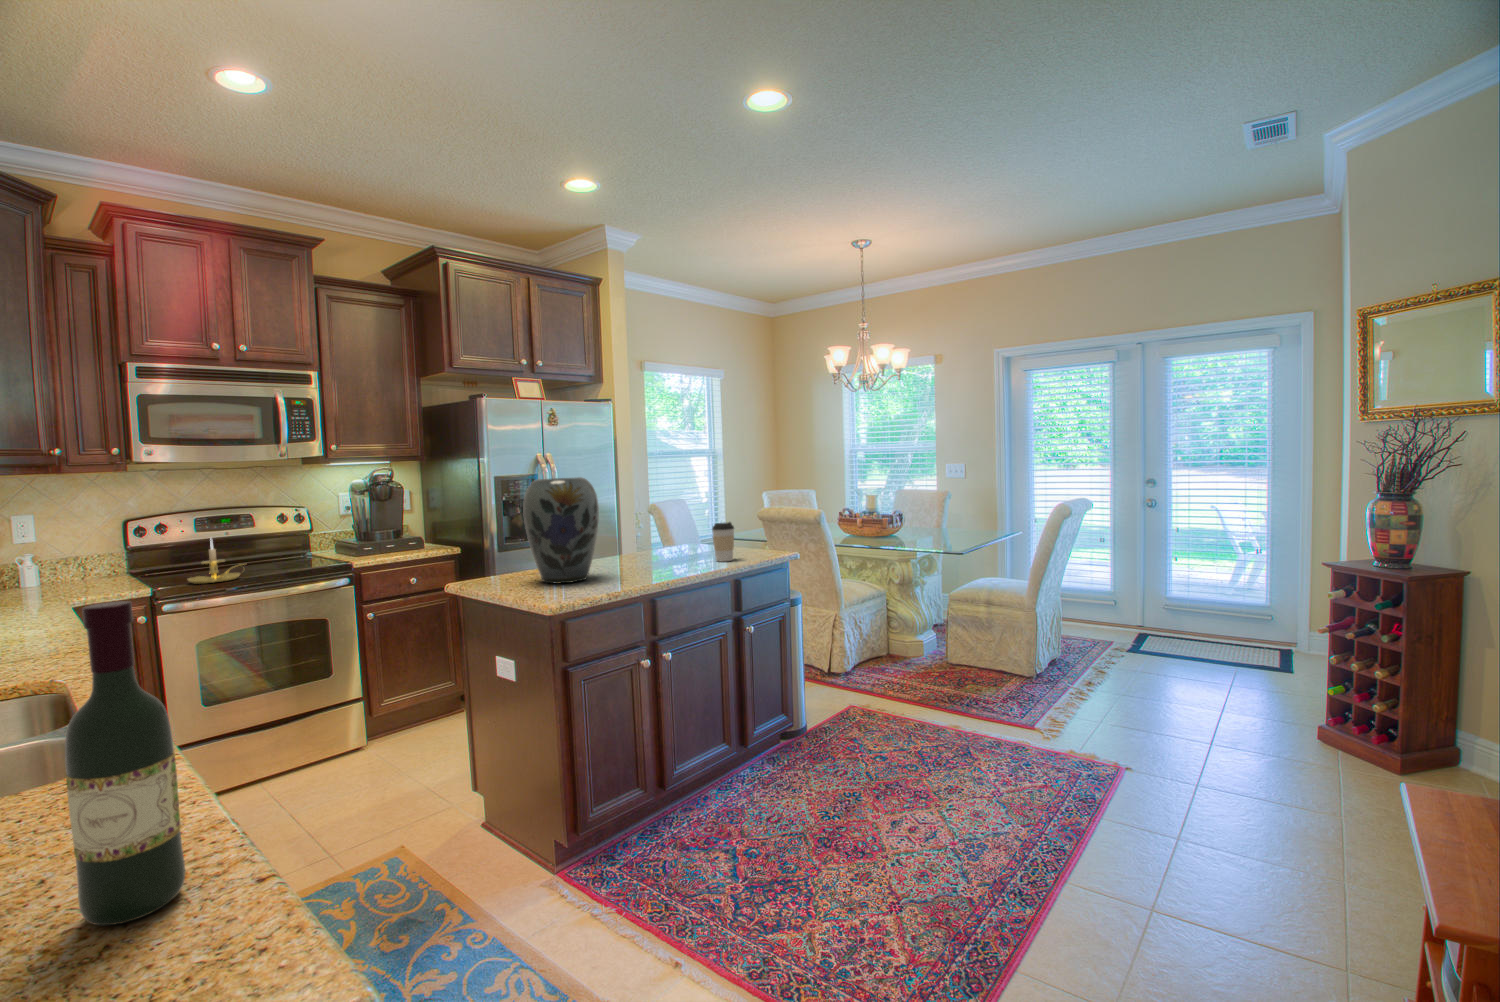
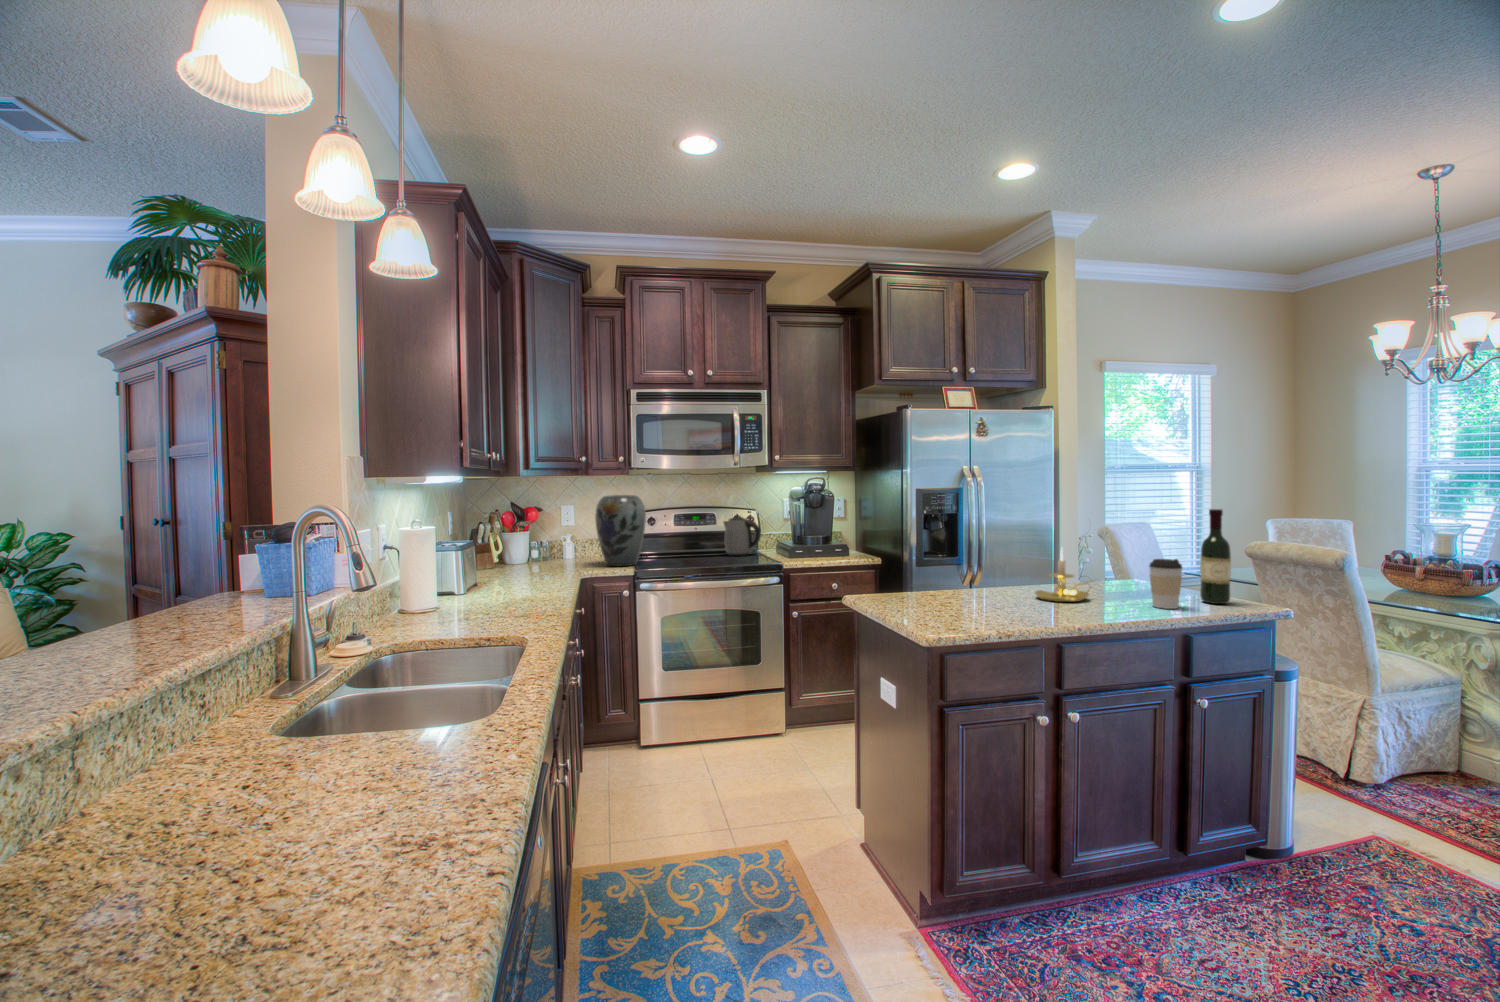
vase: present [523,477,599,583] -> present [595,495,646,566]
kettle: none [253,519,310,567] -> present [724,517,761,556]
candle holder: present [188,539,241,584] -> present [1035,549,1090,602]
wine bottle: present [65,601,185,925] -> present [1200,509,1231,604]

